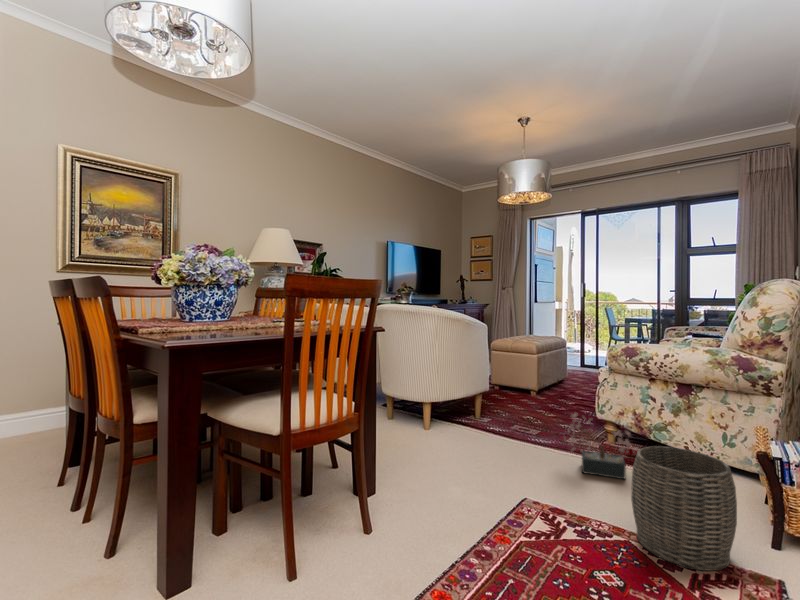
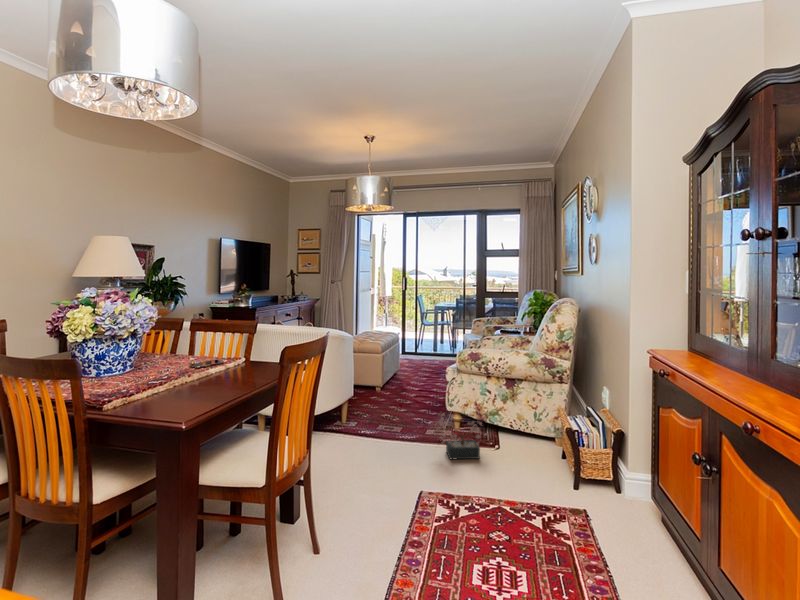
woven basket: present [631,446,737,571] -> none [500,434,562,516]

